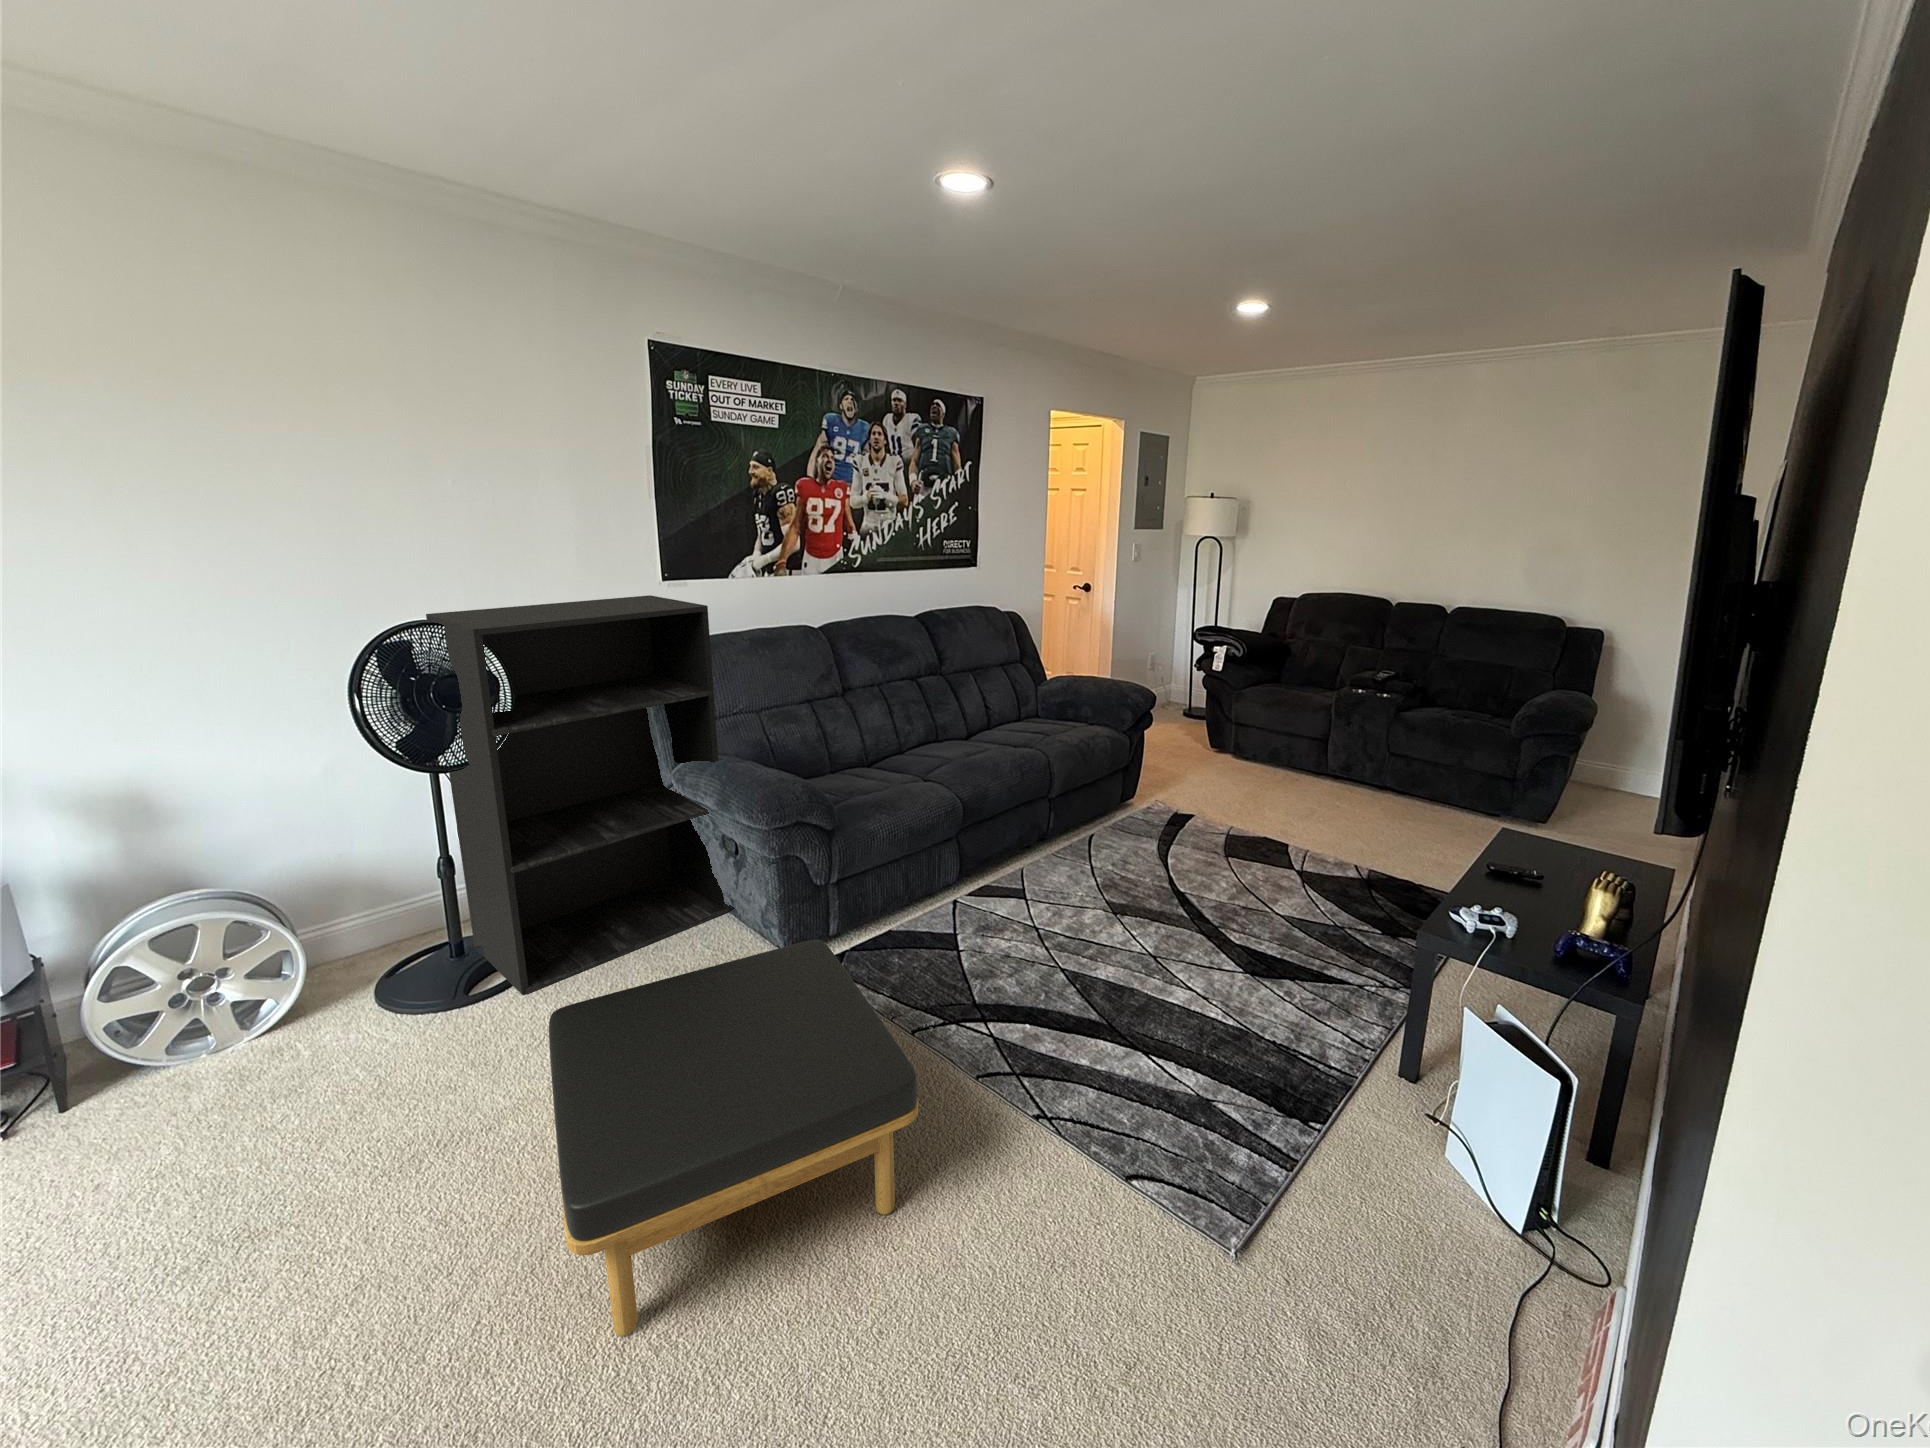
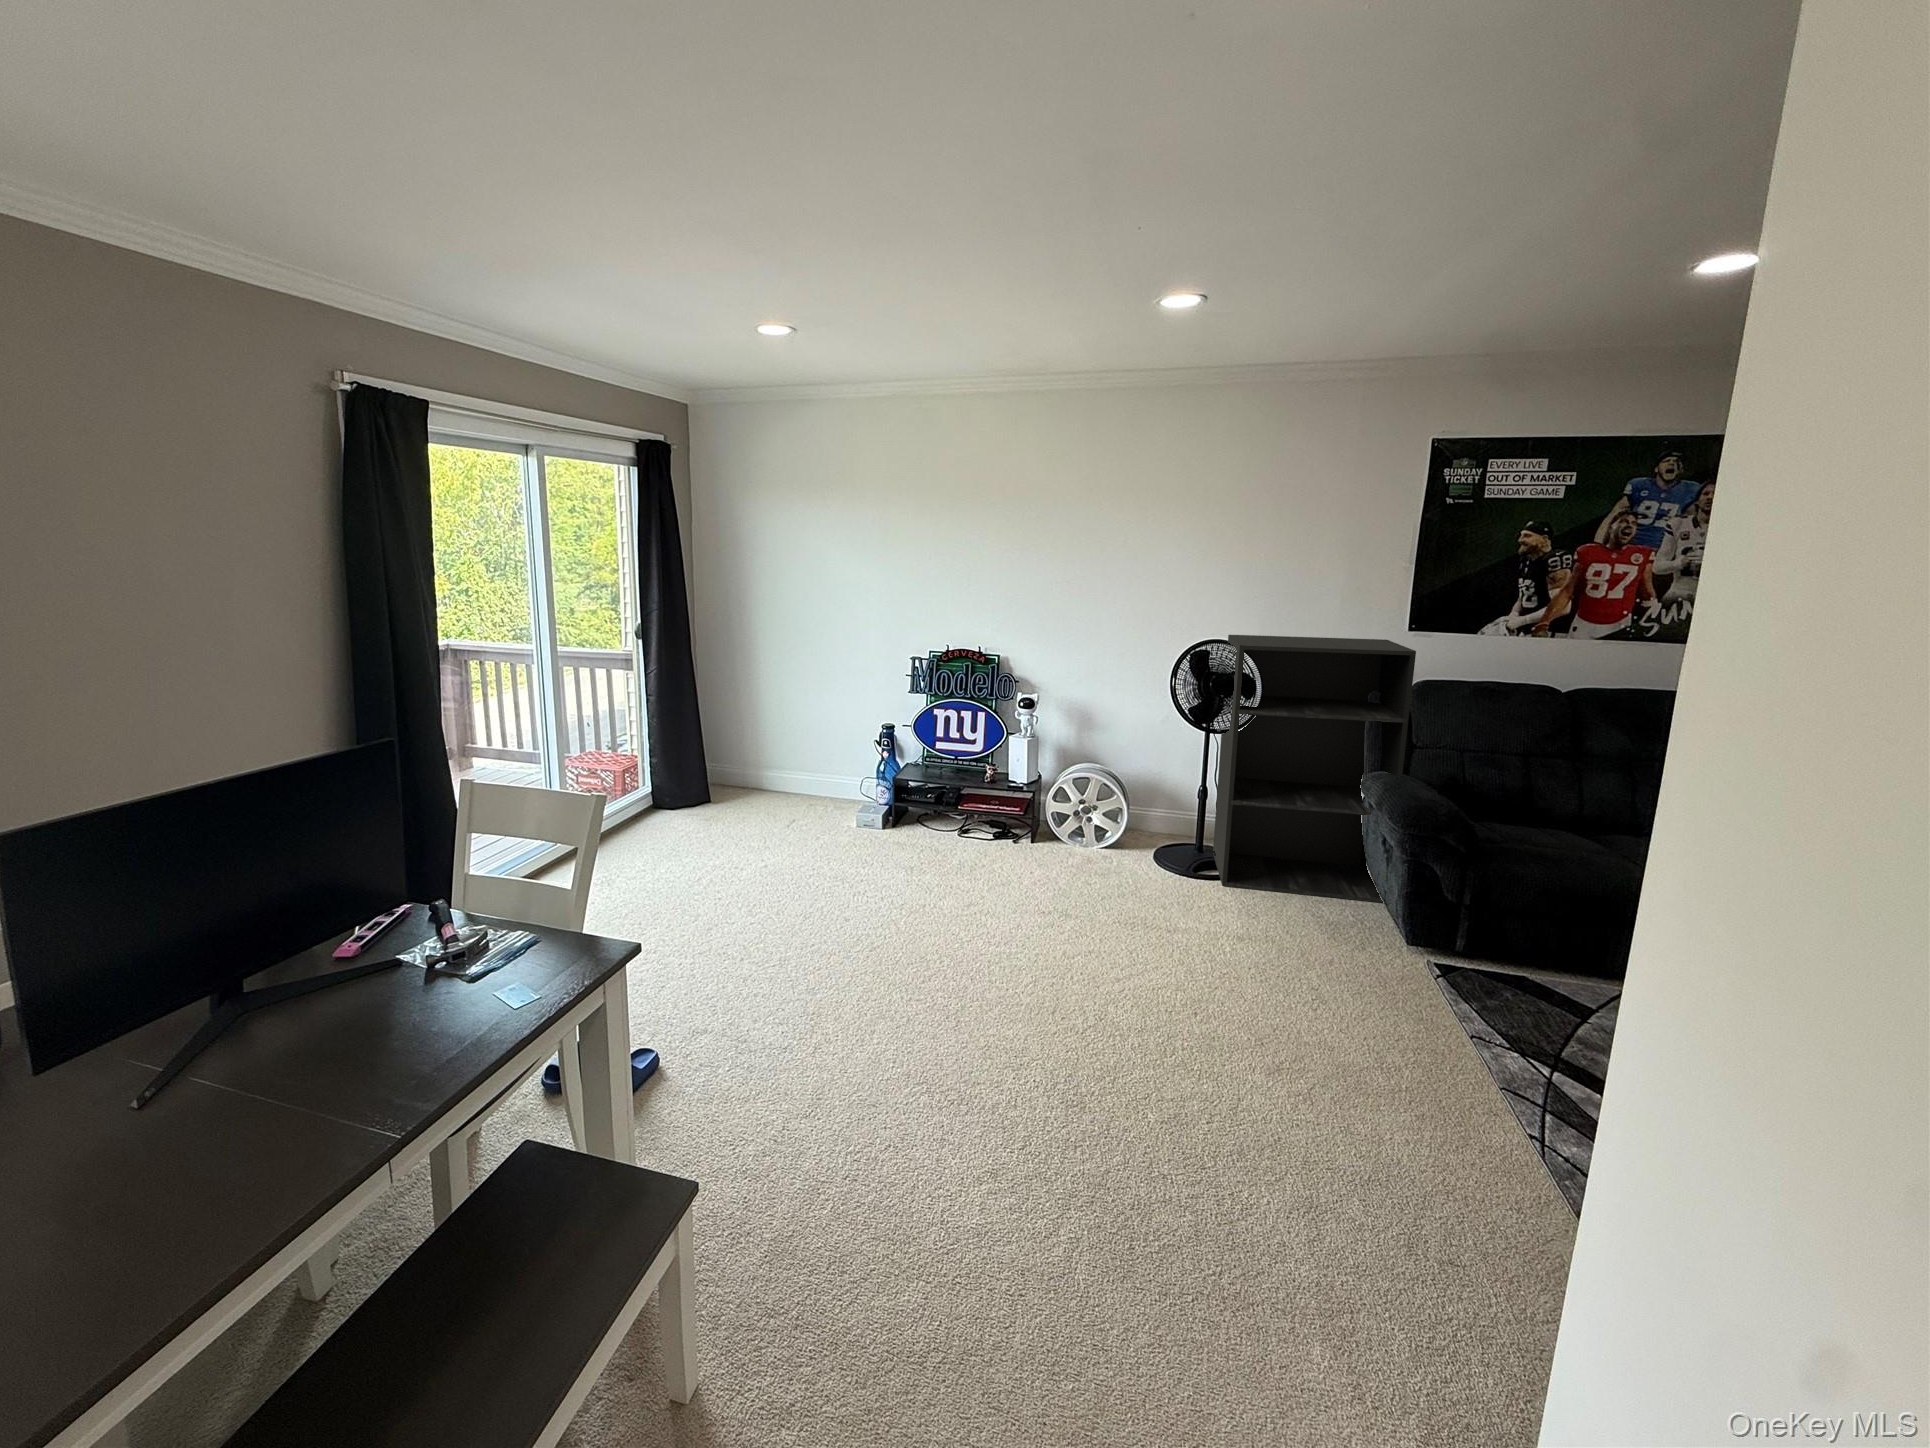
ottoman: present [549,940,918,1336] -> none [1158,874,1404,1096]

